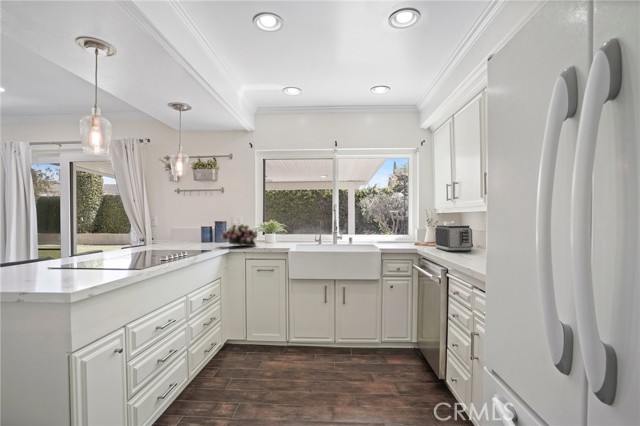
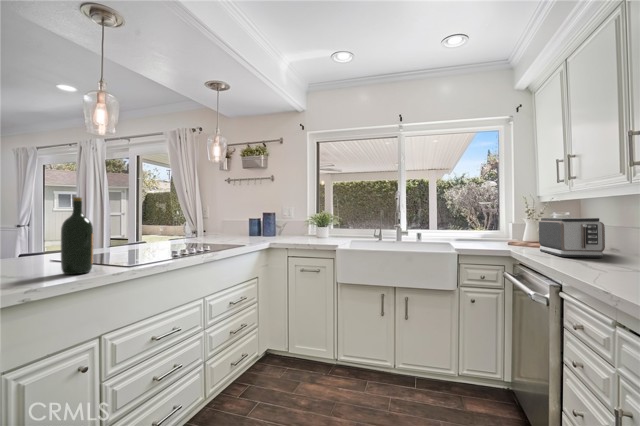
wine bottle: none [91,214,117,277] -> present [61,197,93,275]
flower arrangement: present [221,224,257,246] -> none [262,215,304,241]

